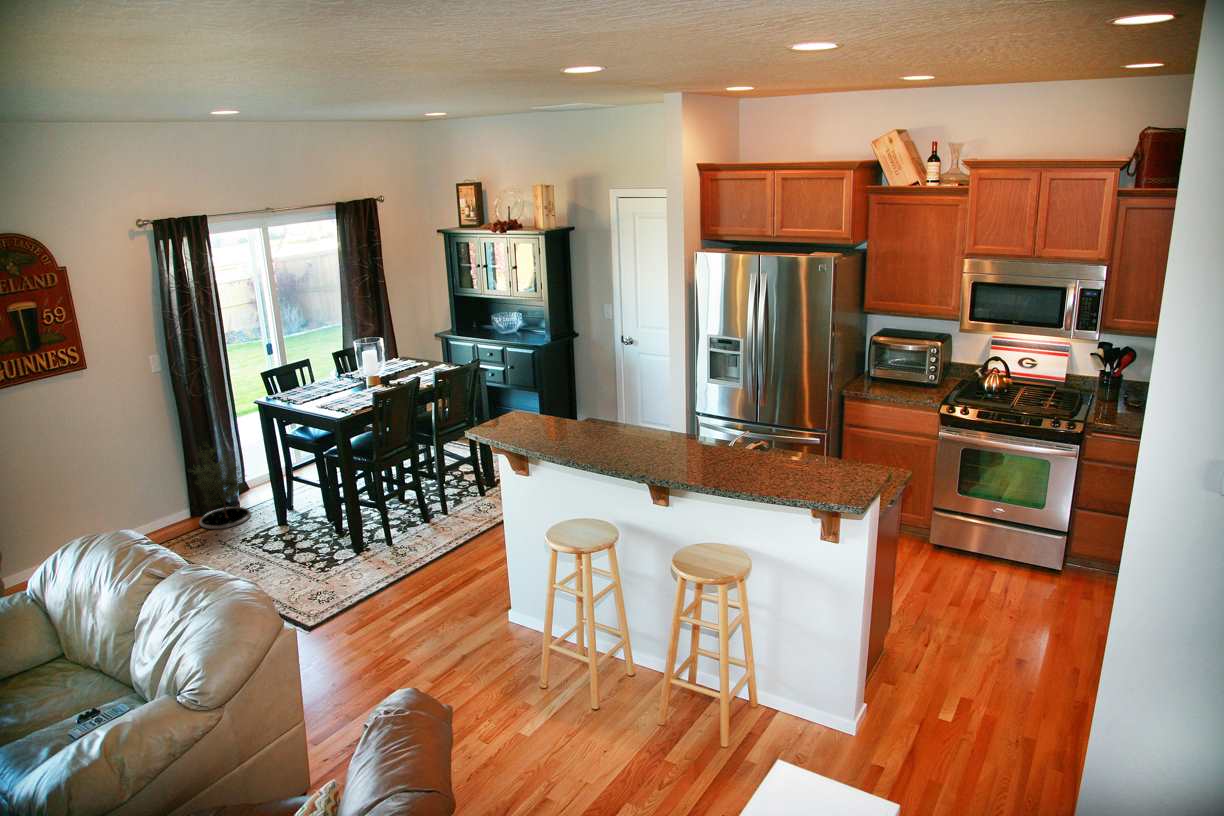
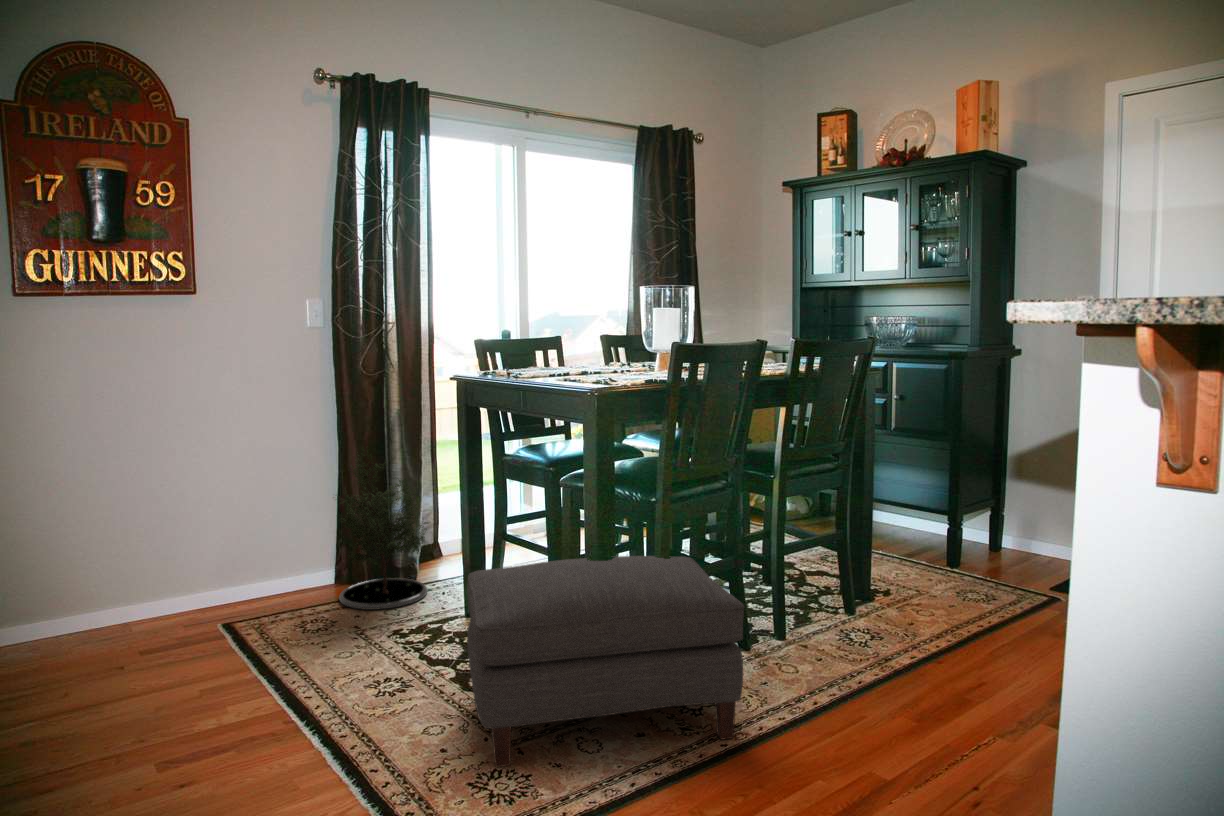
ottoman: none [289,487,419,590] -> present [467,556,745,767]

